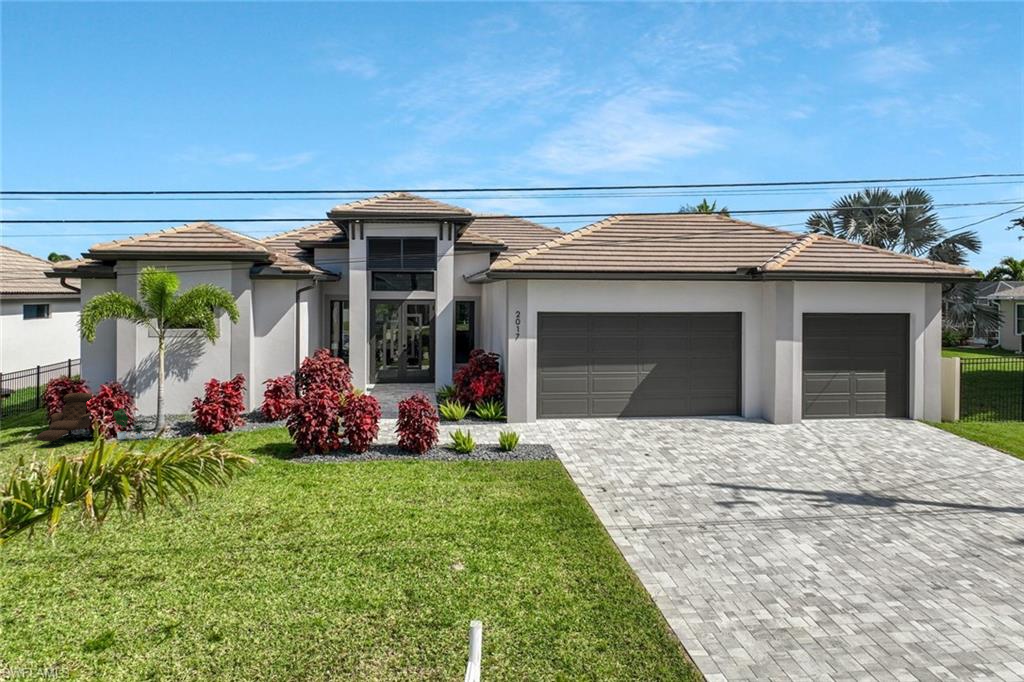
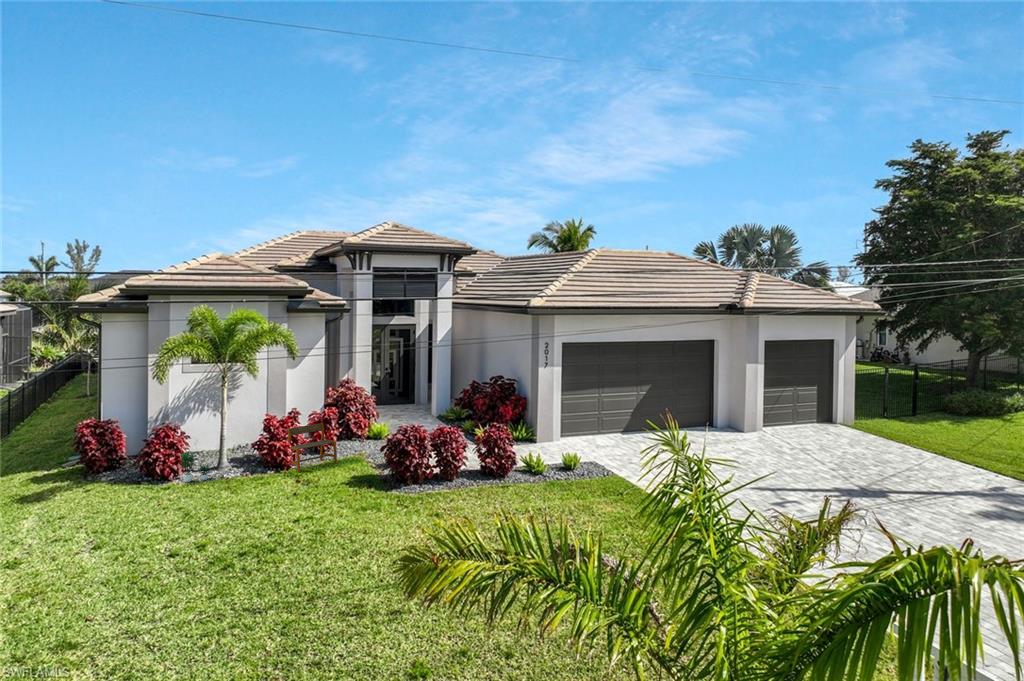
bench: none [223,389,276,438] -> present [287,423,337,472]
lounge chair: present [36,393,92,448] -> none [105,436,152,497]

